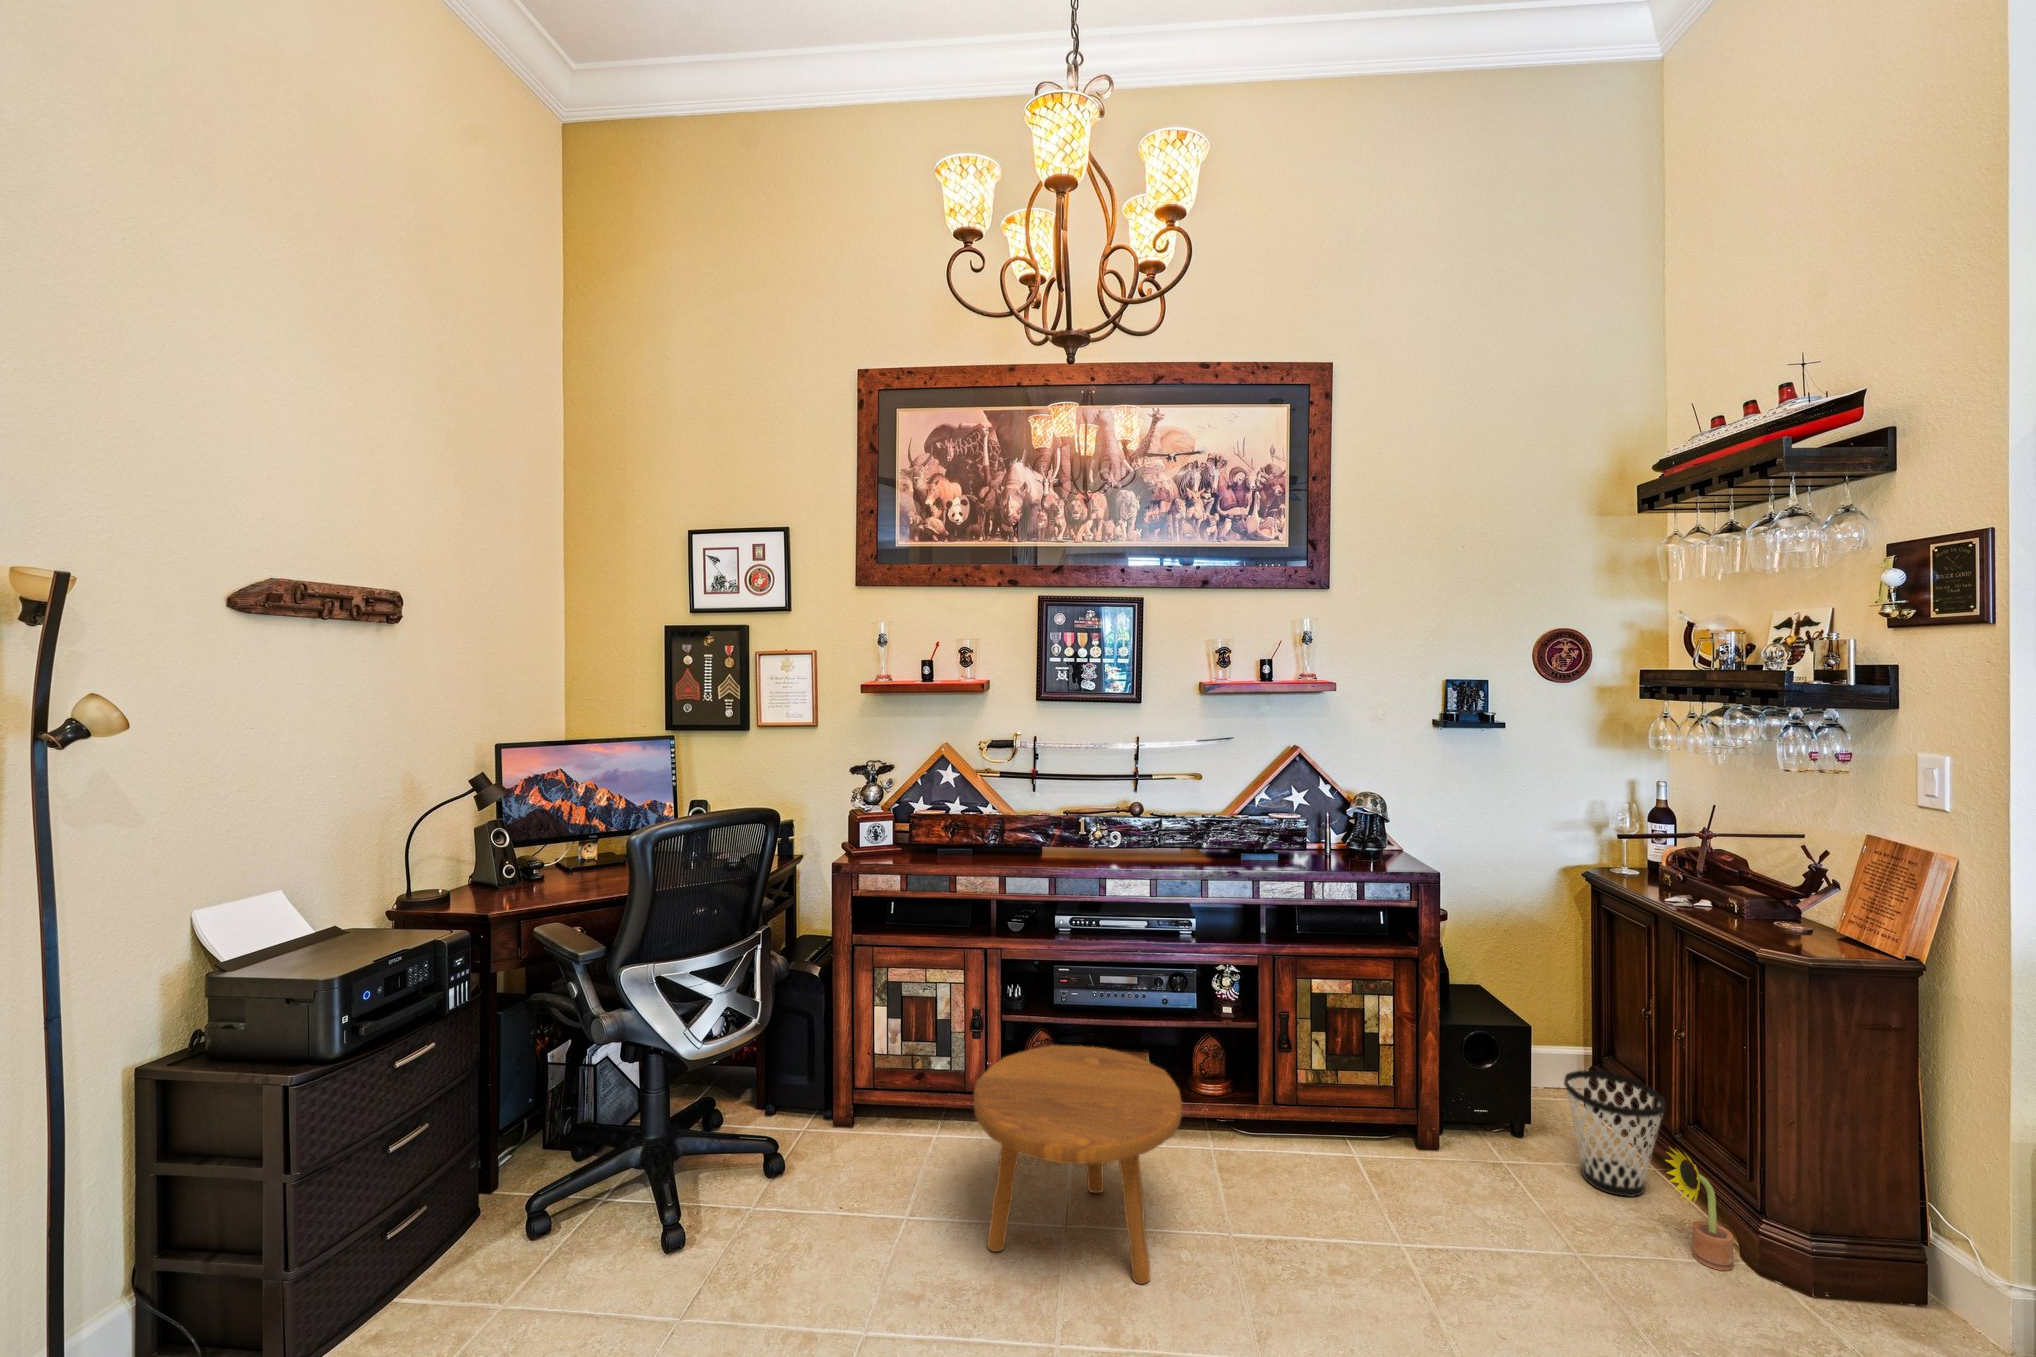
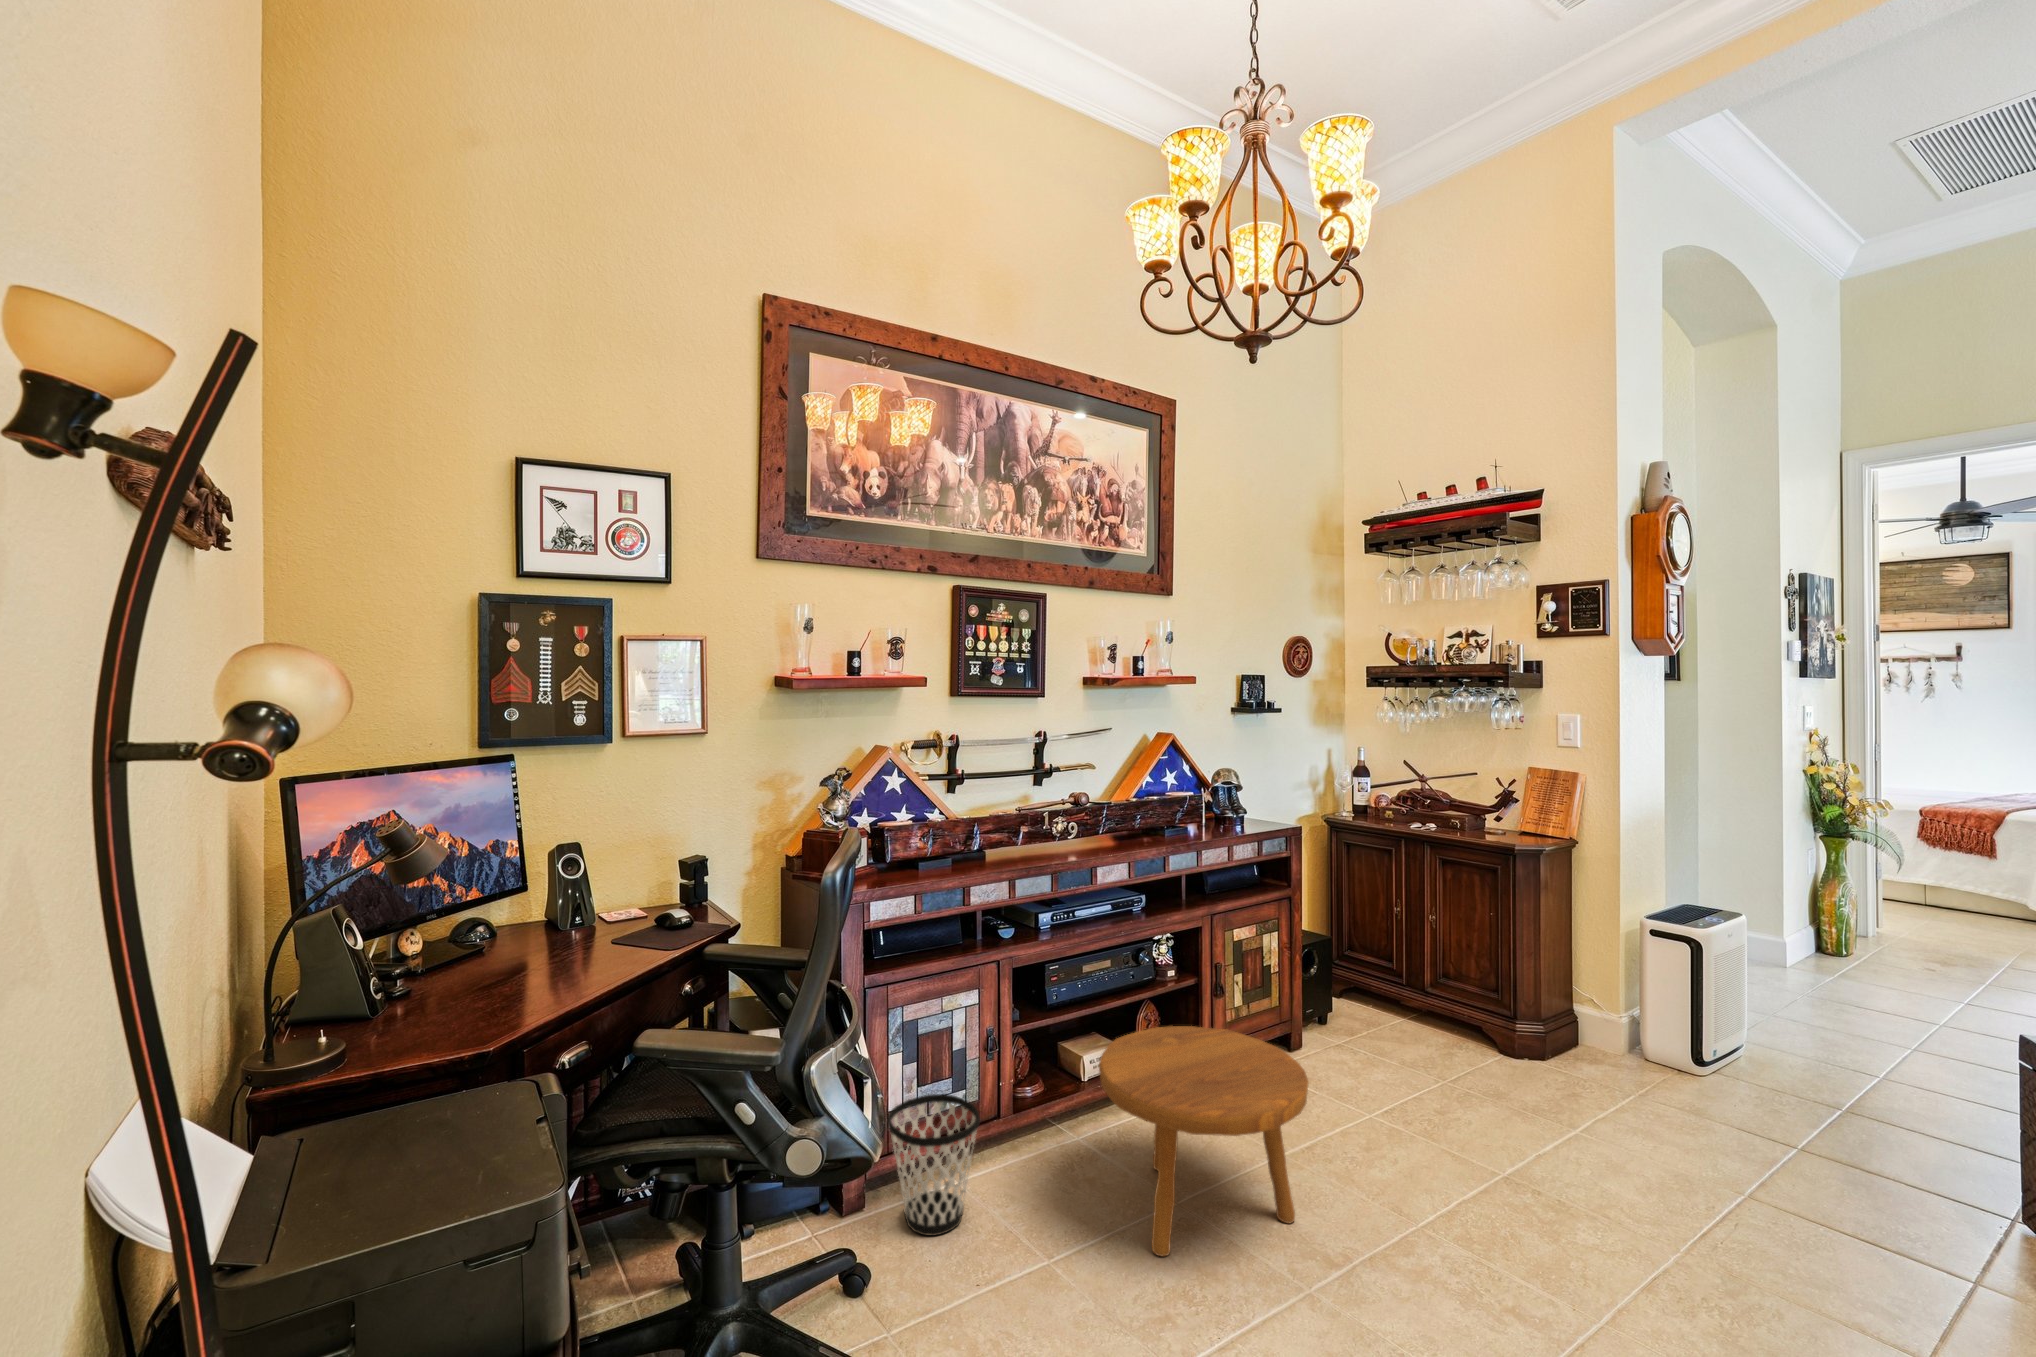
wastebasket: present [1564,1070,1666,1197] -> present [887,1094,980,1236]
decorative plant: present [1665,1147,1733,1271] -> none [1468,989,1510,1064]

